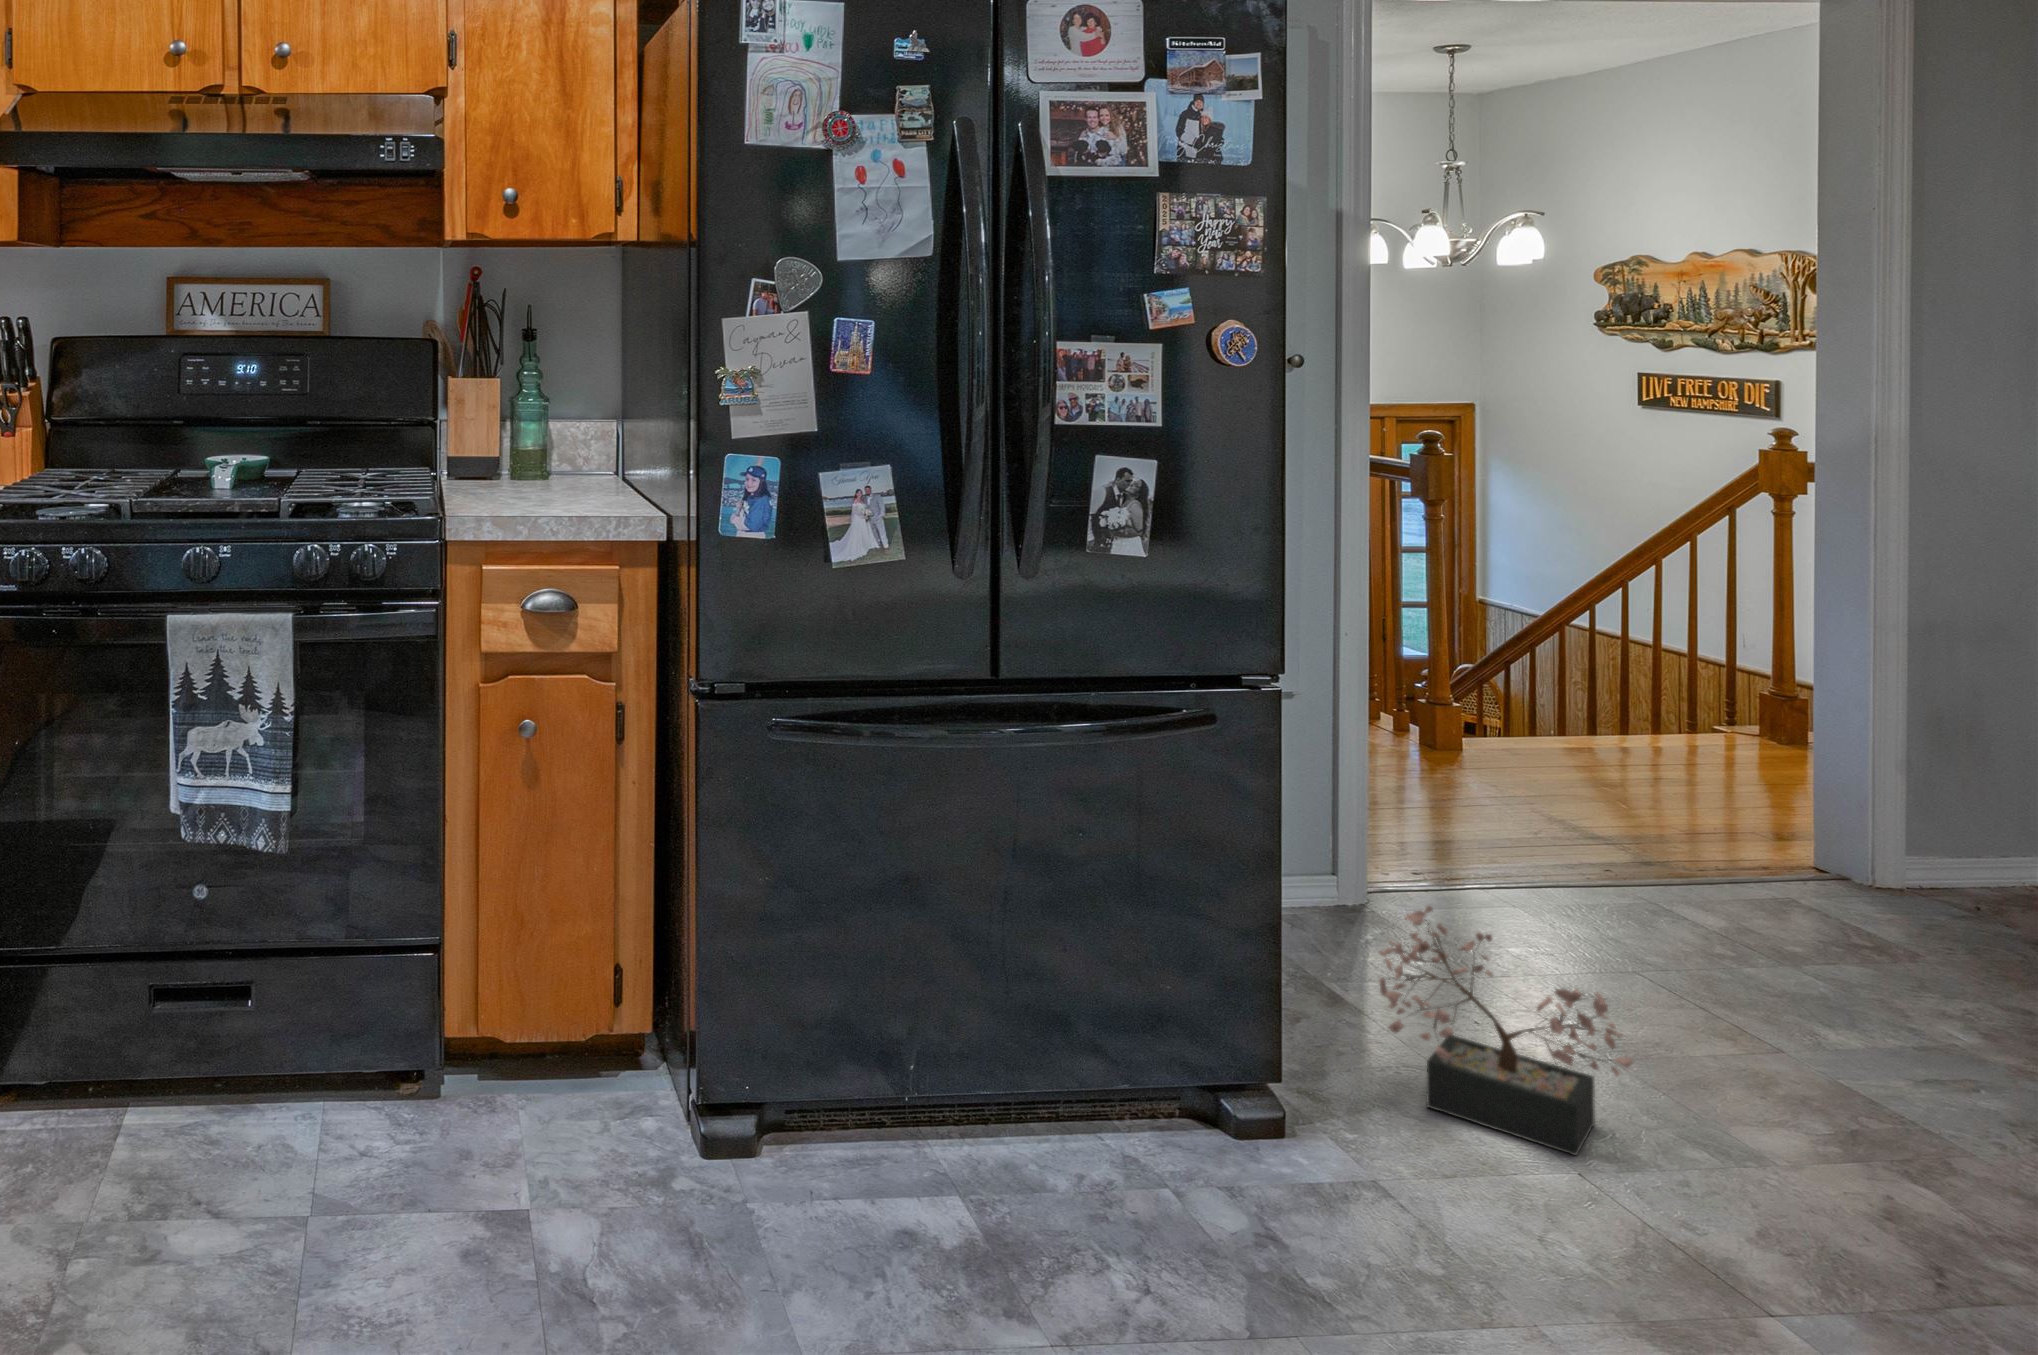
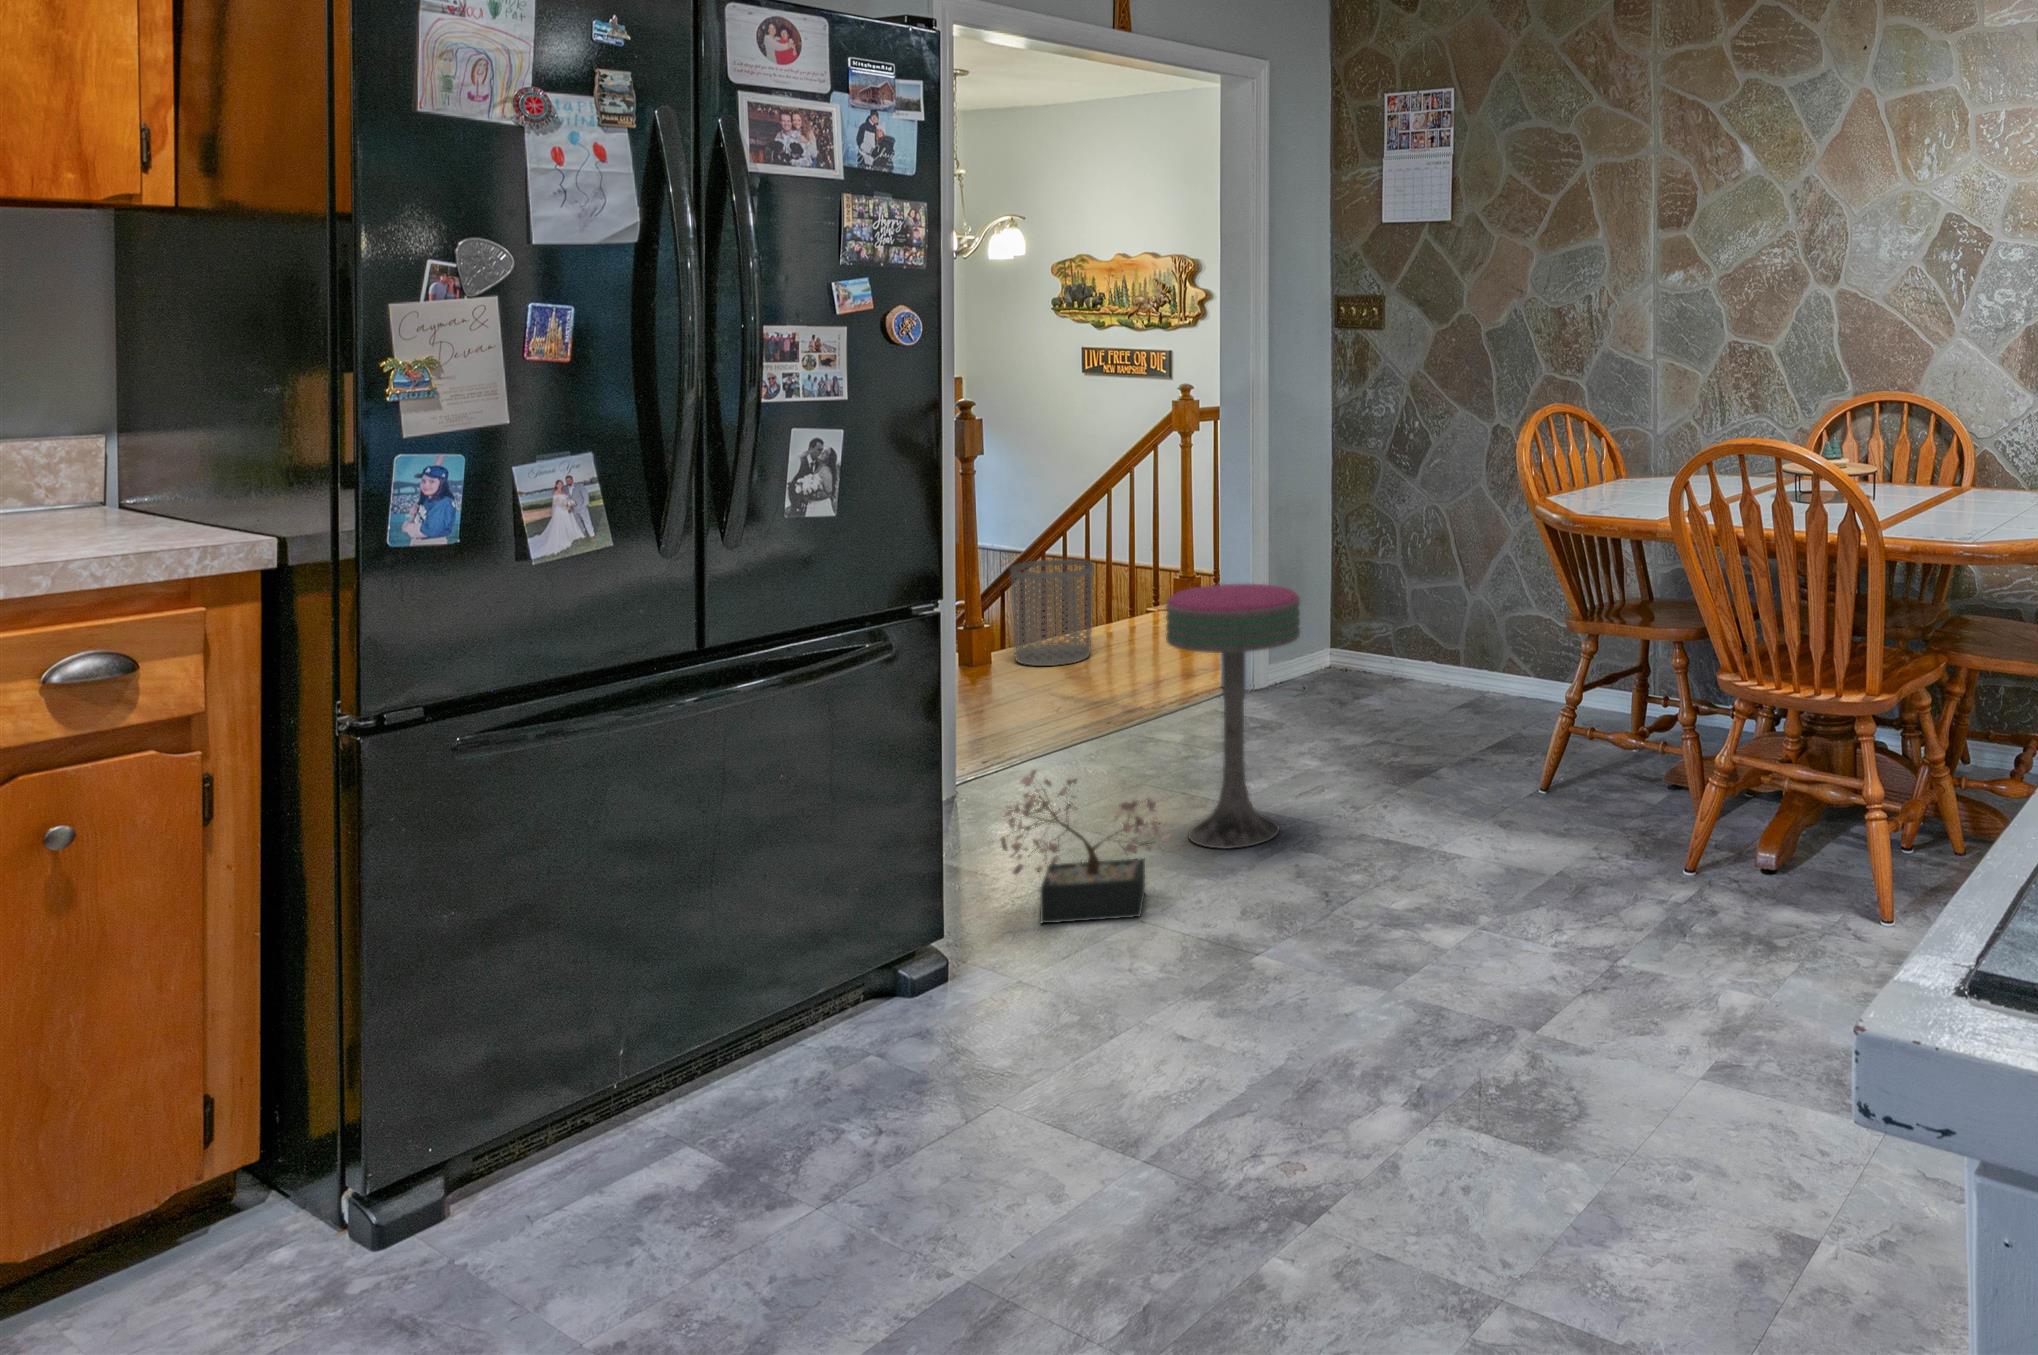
waste bin: none [1494,635,1616,774] -> present [1010,559,1094,666]
bar stool: none [1652,716,1906,1122] -> present [1166,584,1300,849]

